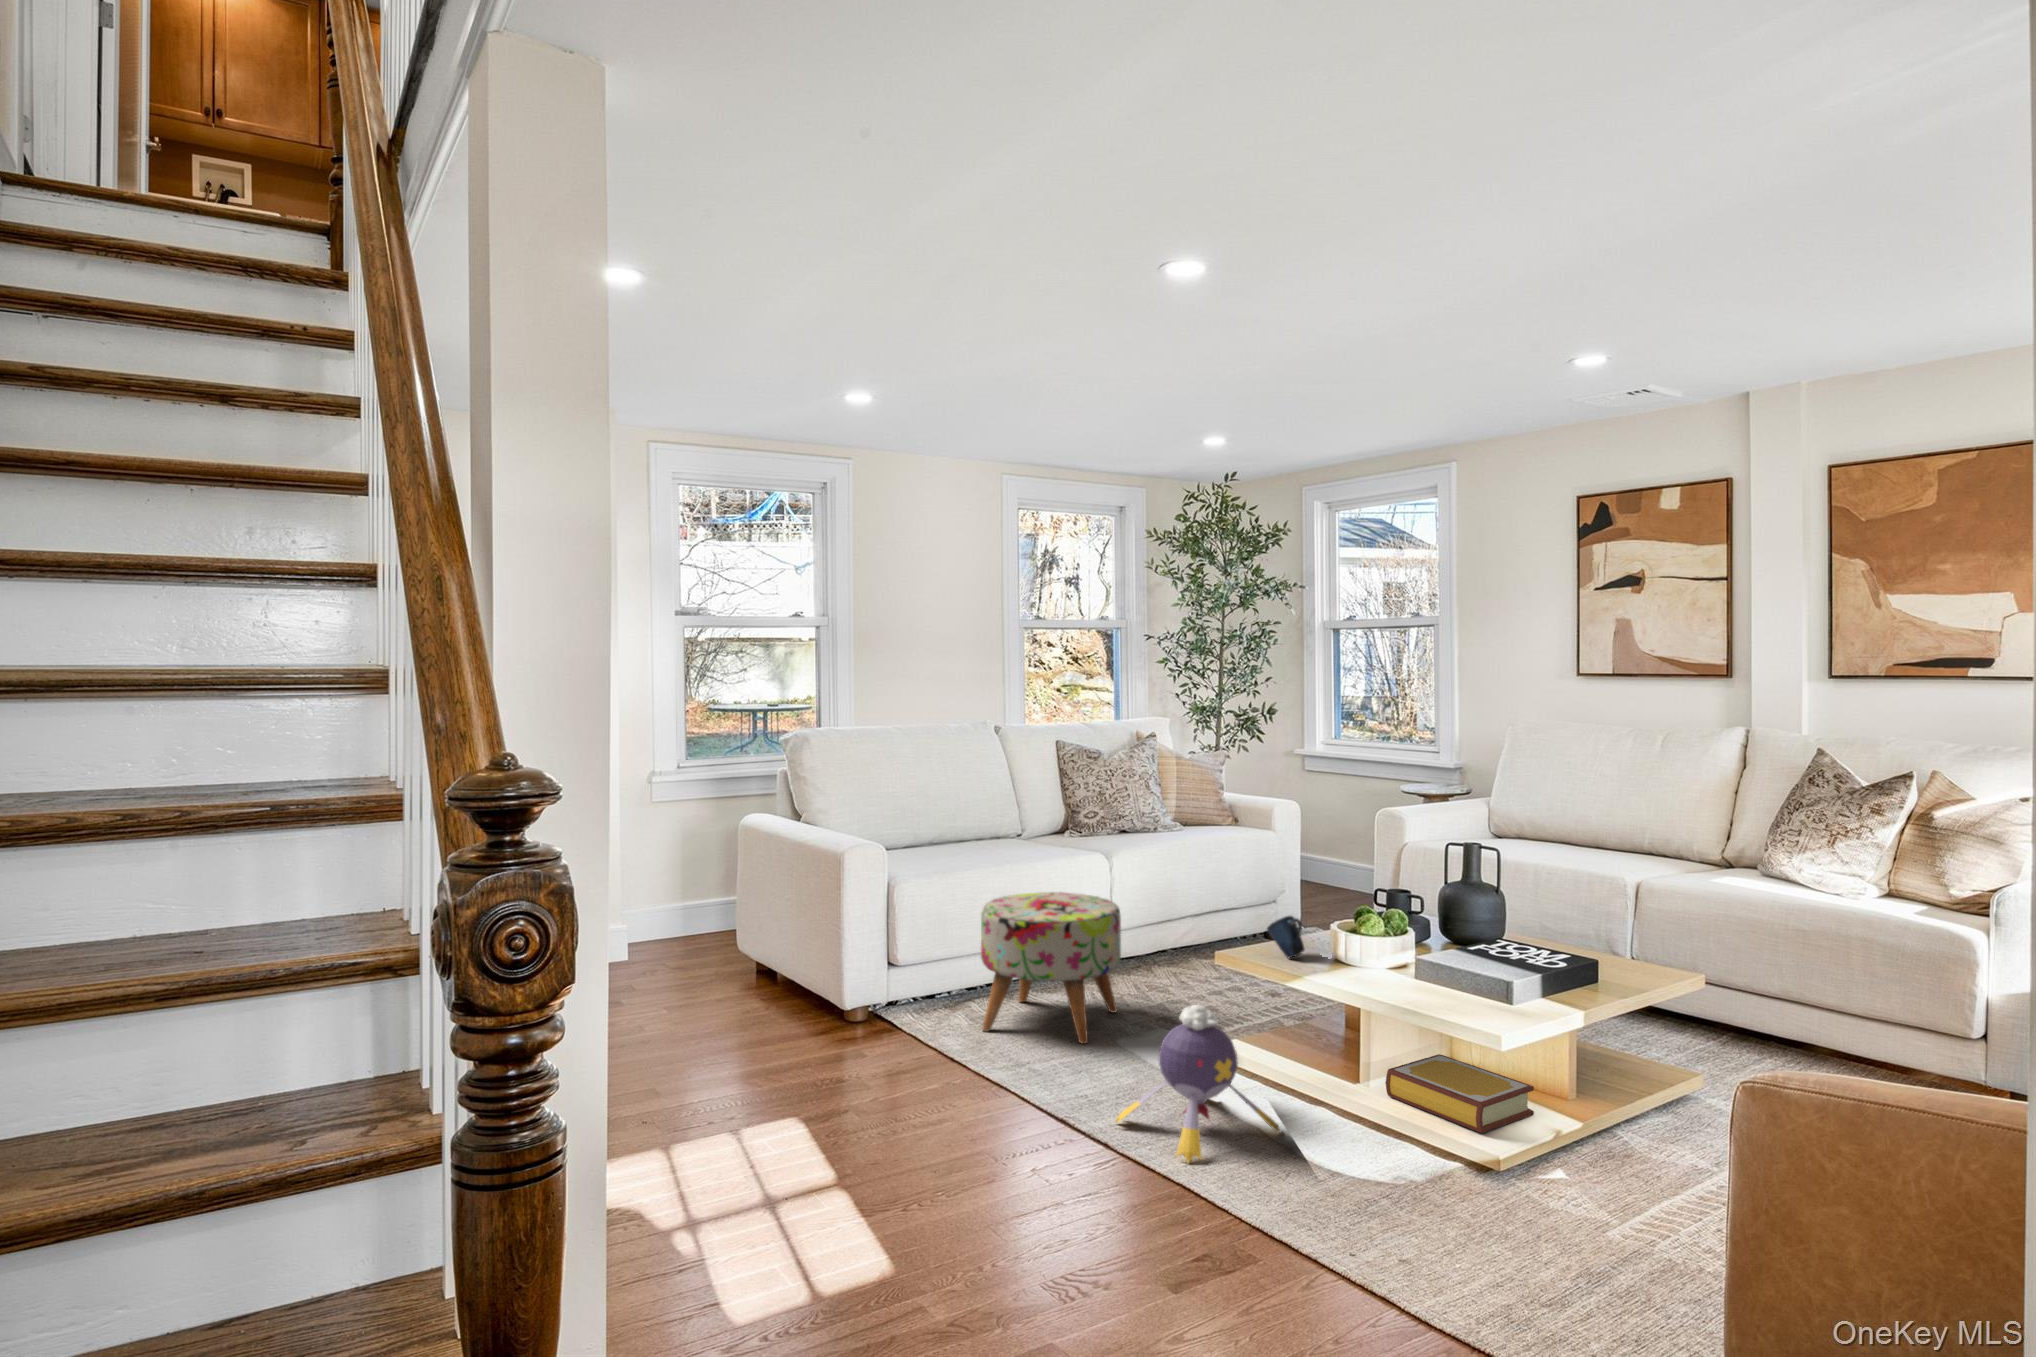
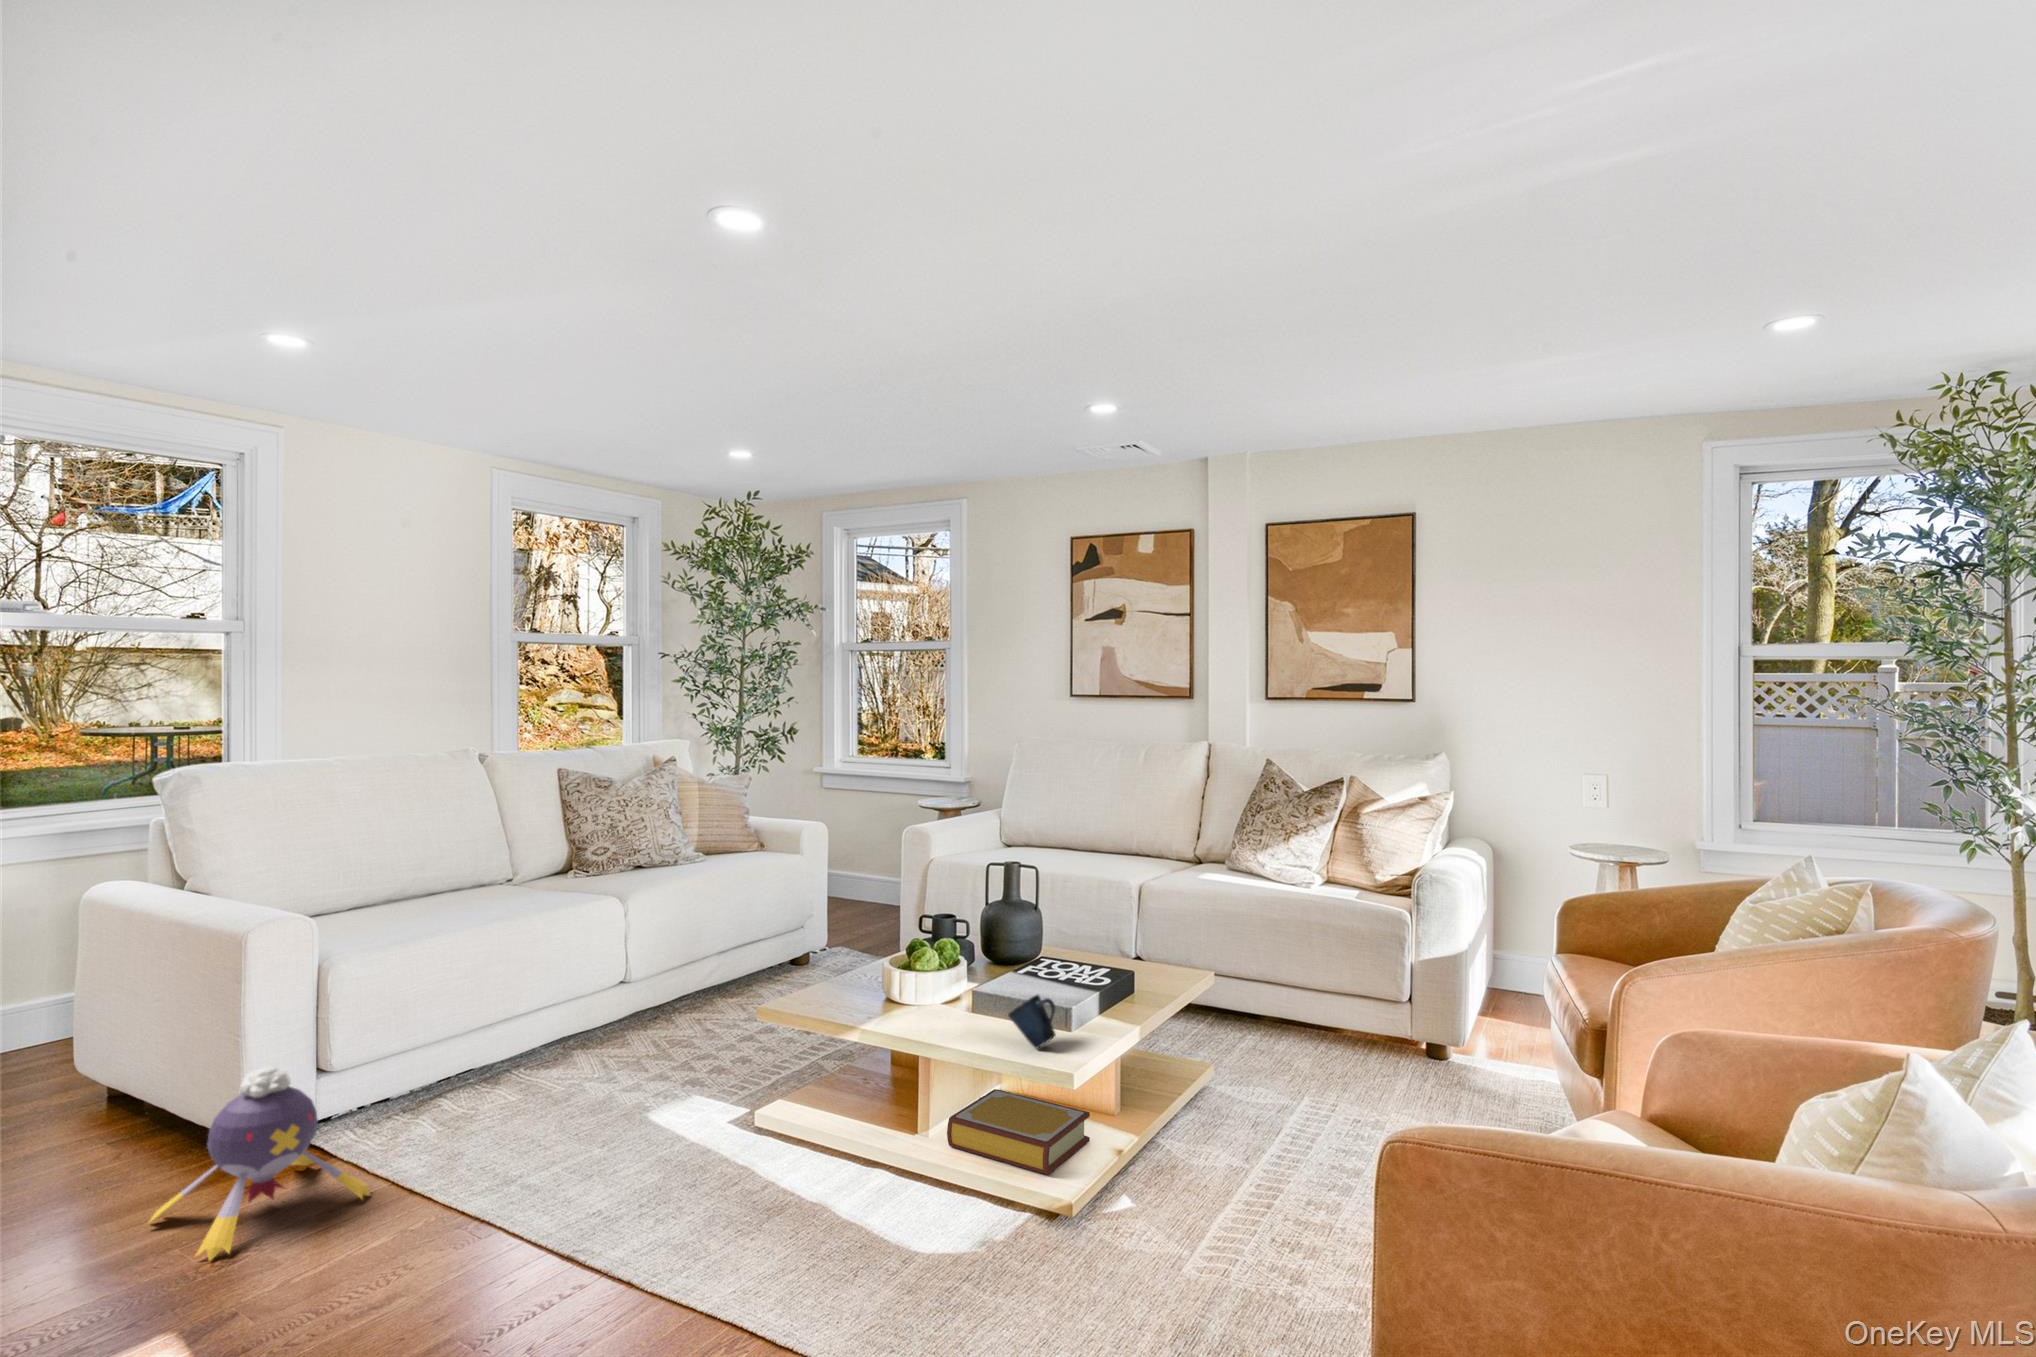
ottoman: present [981,892,1121,1044] -> none [456,950,641,1139]
mug: present [1267,916,1305,958] -> present [1008,995,1055,1049]
plush toy: present [1116,1005,1283,1163] -> present [149,1067,371,1261]

